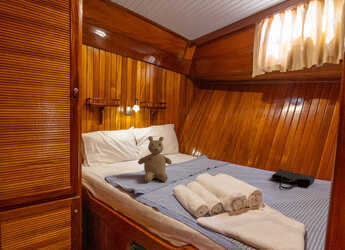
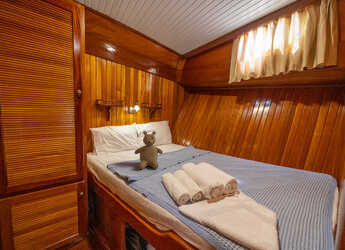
tote bag: present [272,169,315,189] -> none [245,158,281,176]

